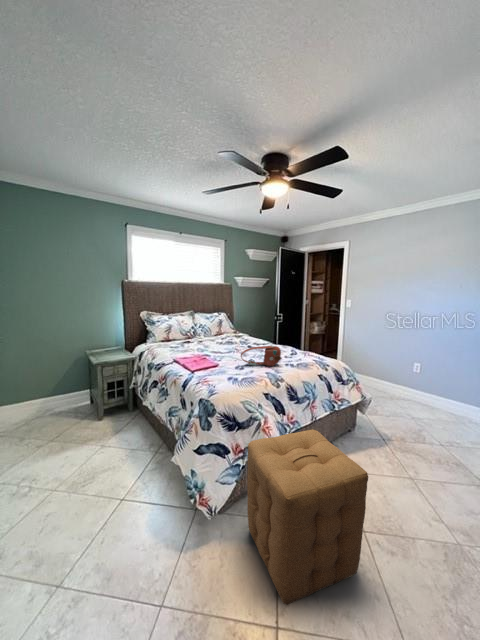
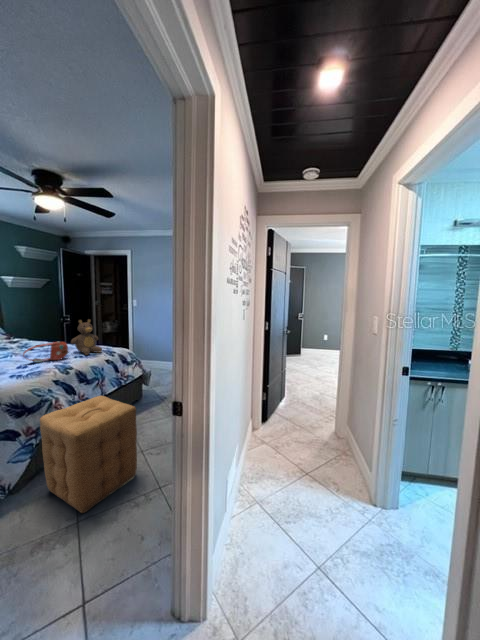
teddy bear: none [284,323,315,364] -> present [71,319,102,355]

